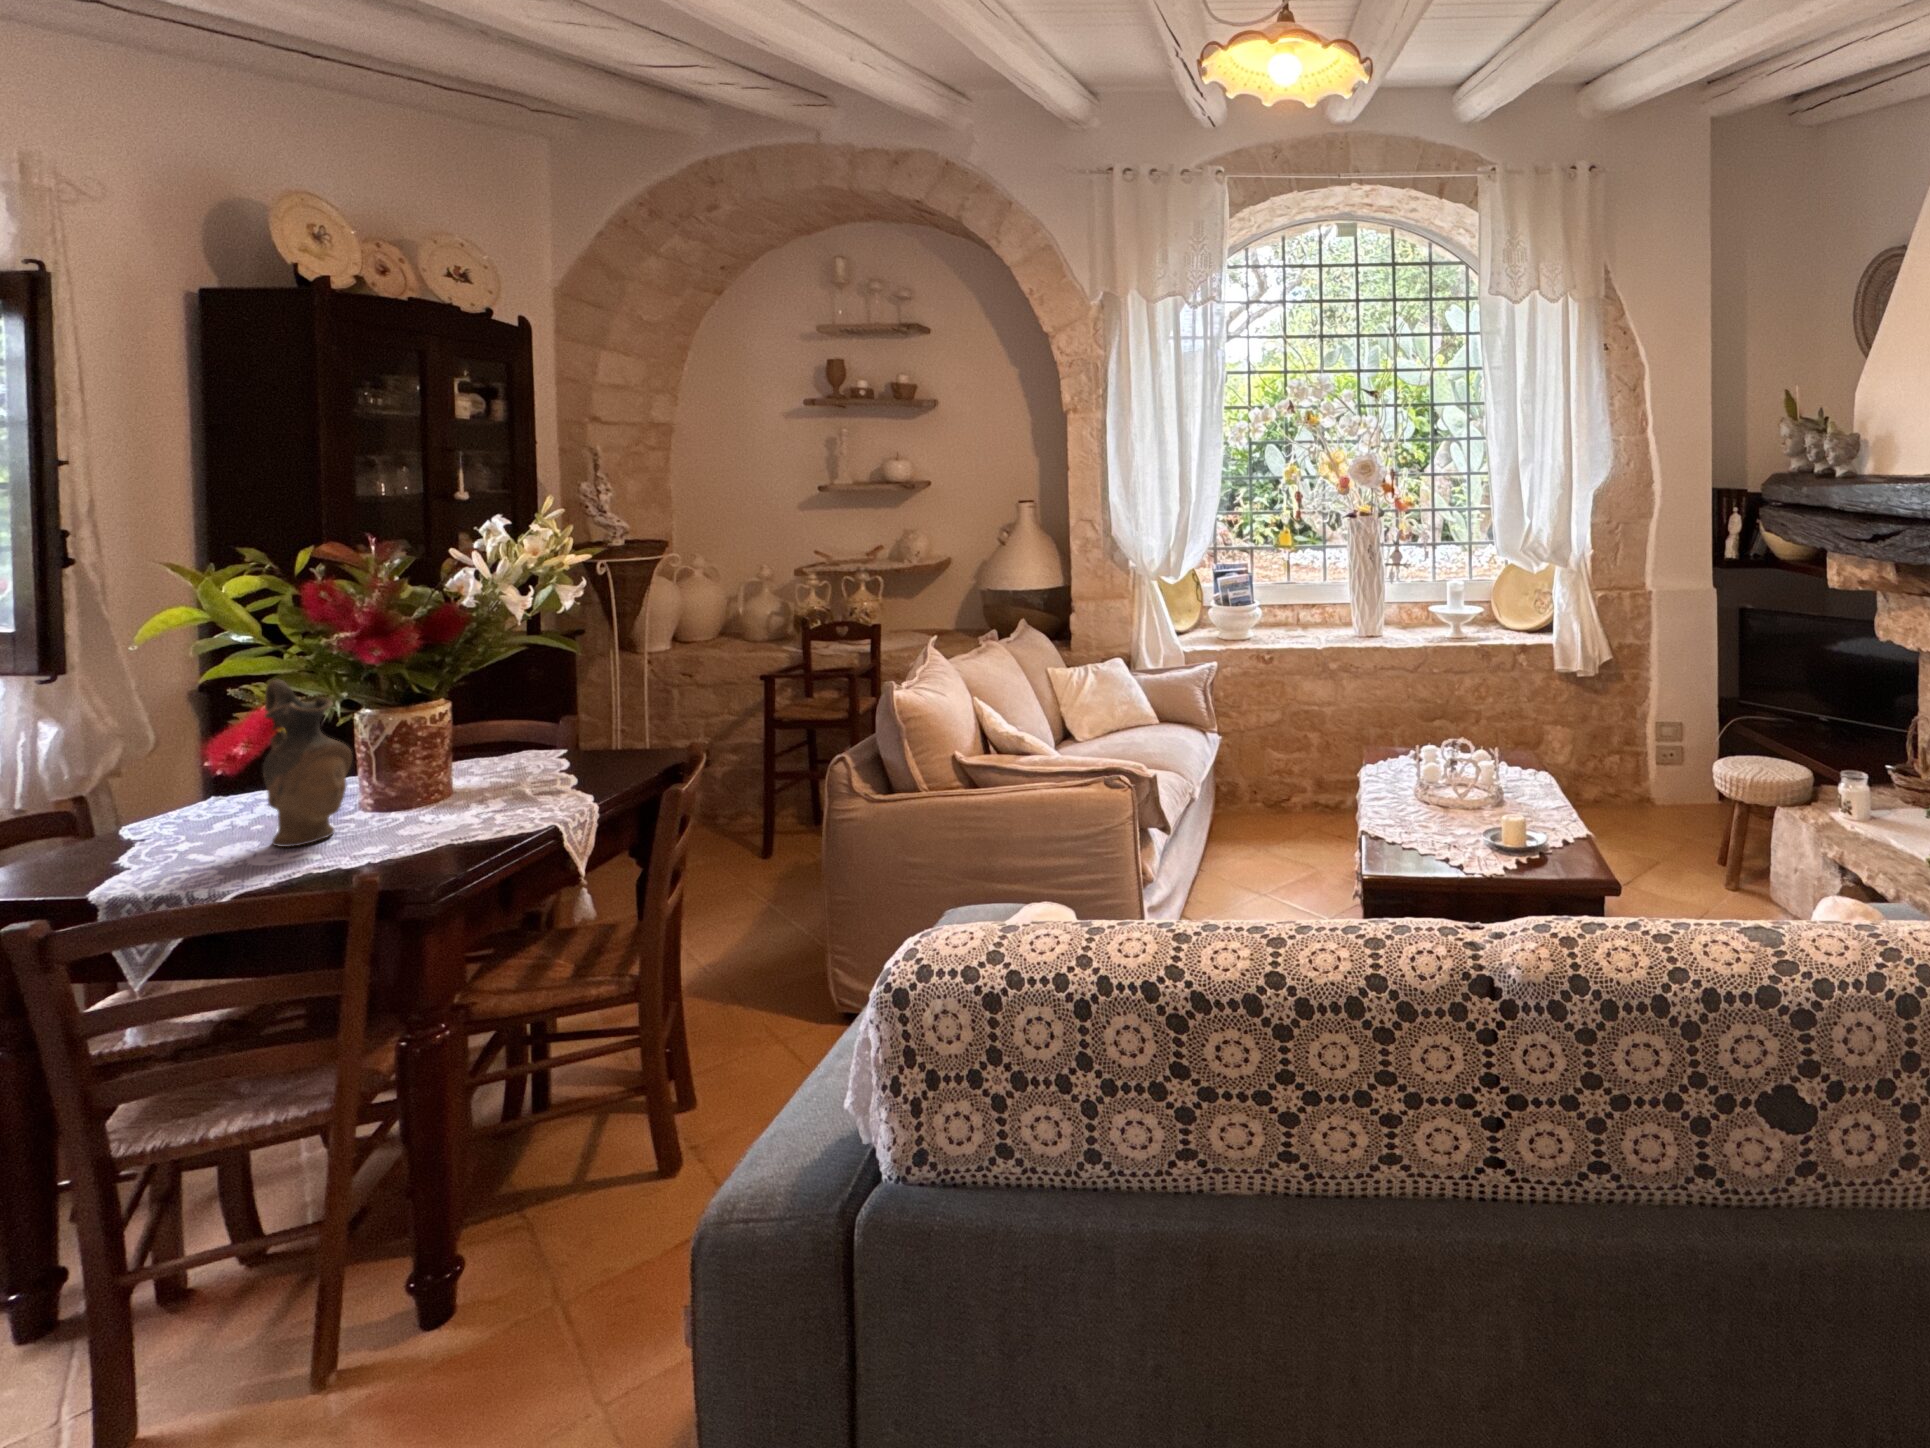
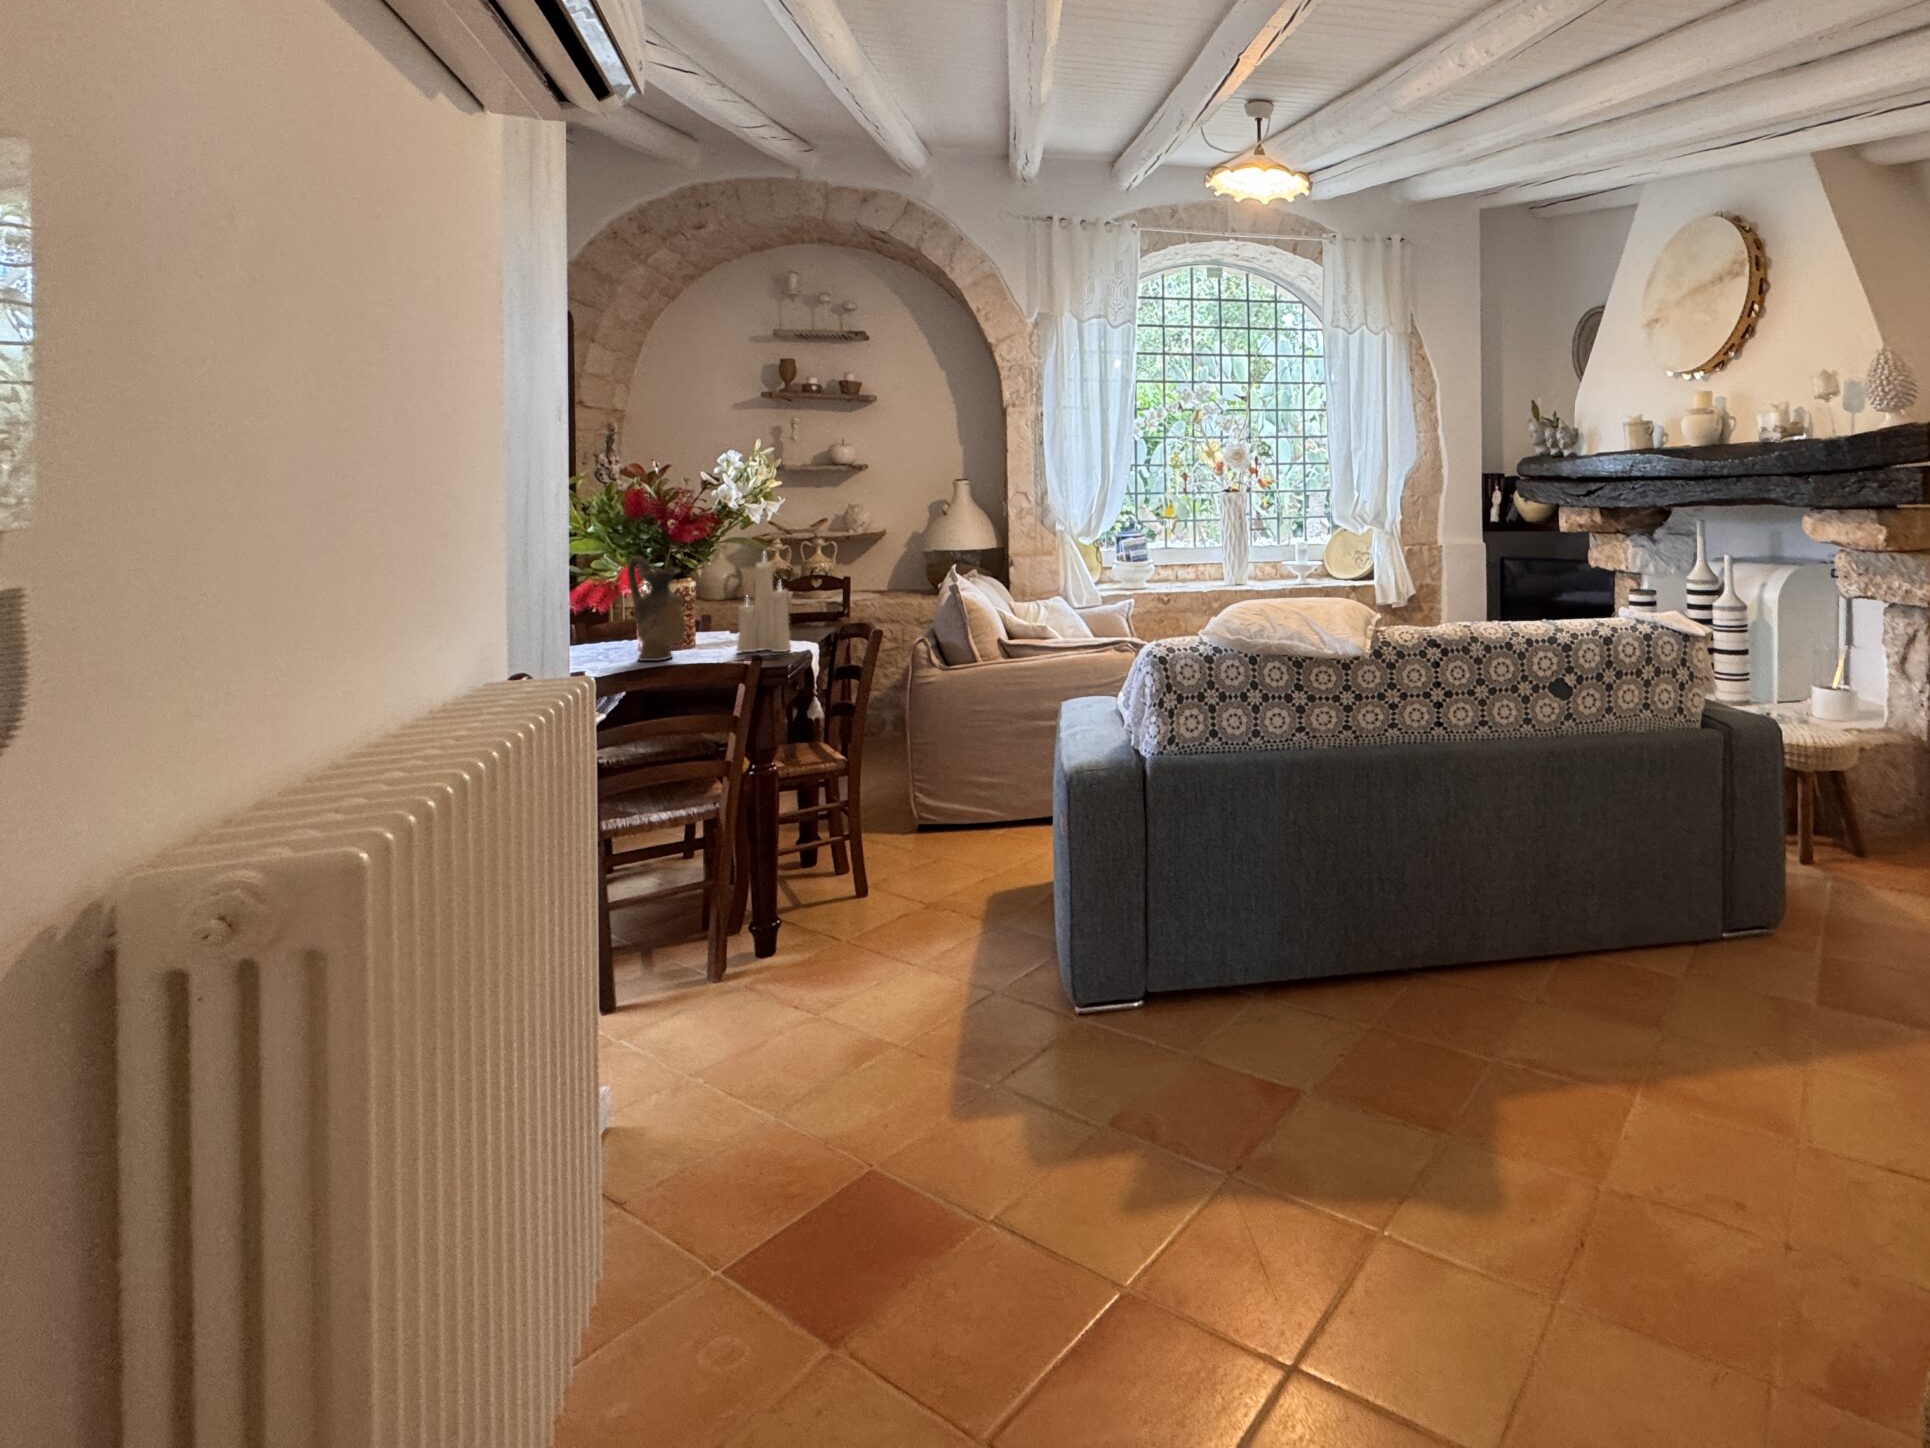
candle: none [431,659,519,830] -> present [737,553,791,652]

